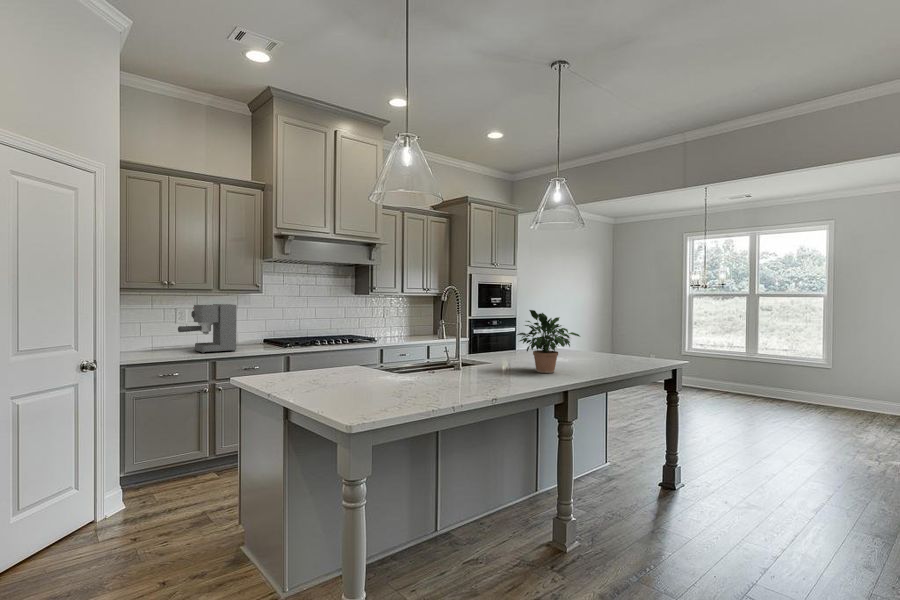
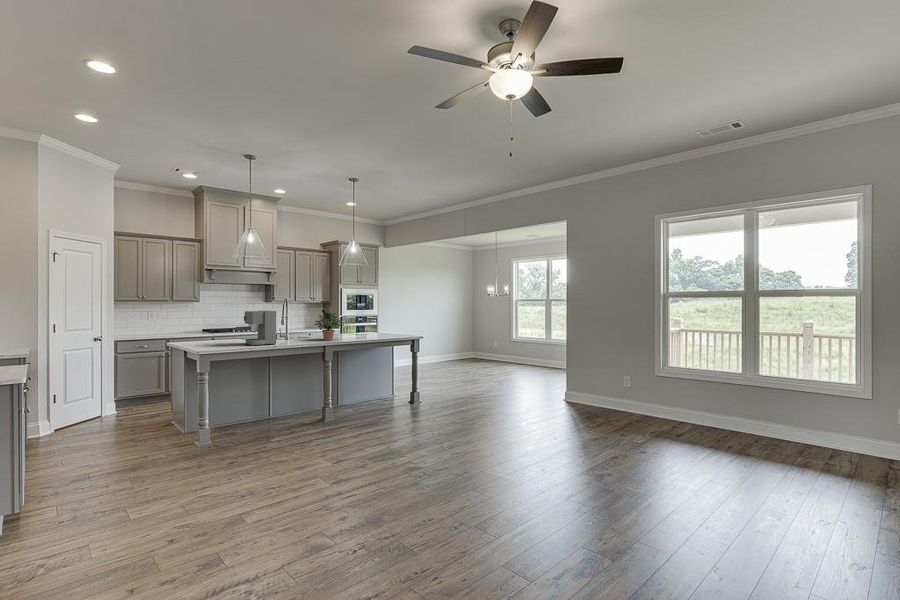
coffee maker: present [178,304,237,353] -> present [235,311,276,346]

